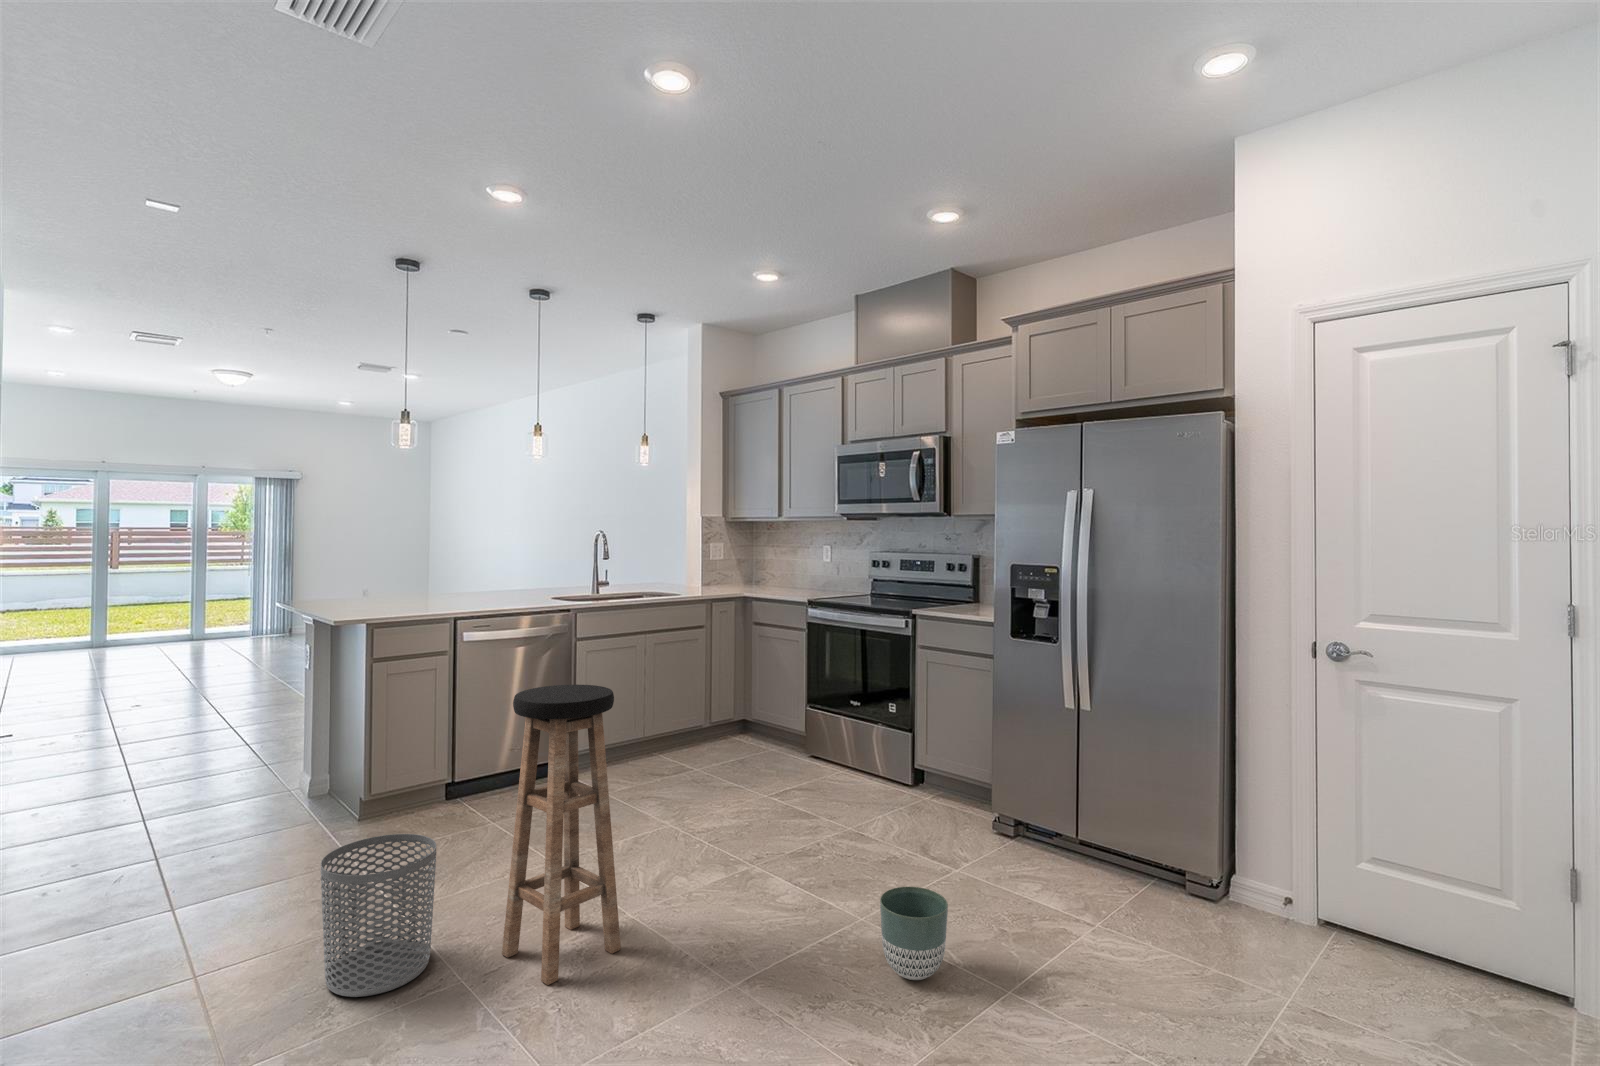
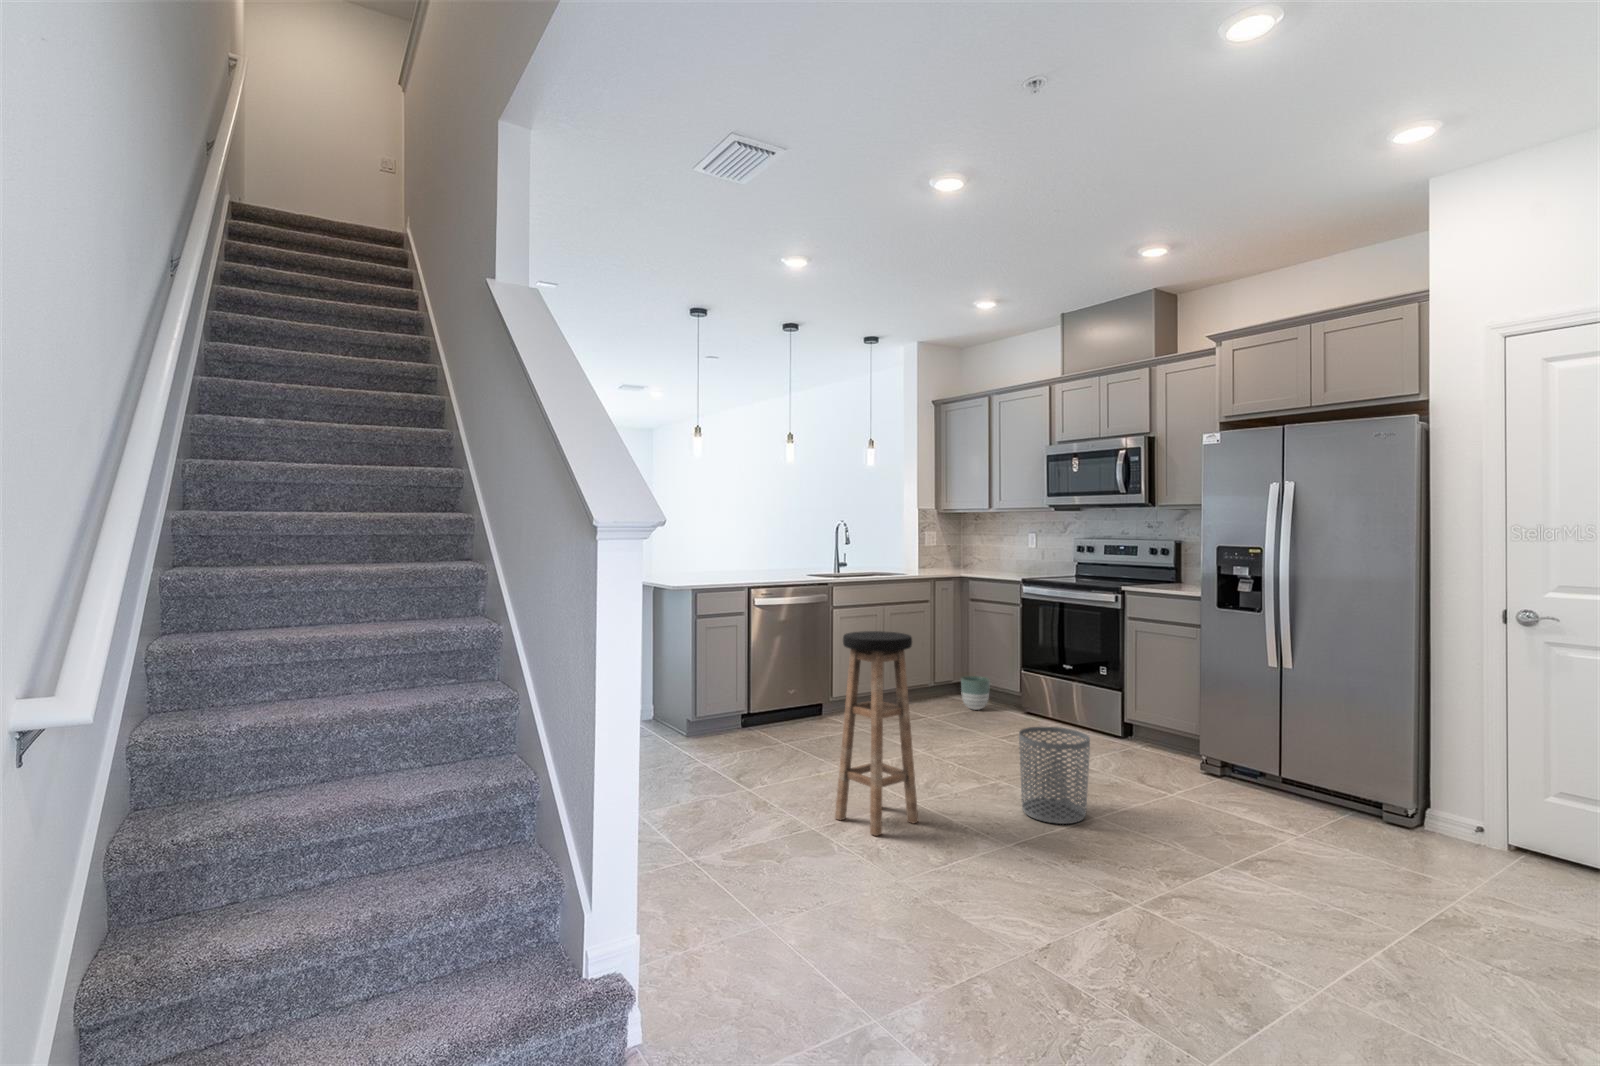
waste bin: present [321,834,436,997] -> present [1019,727,1090,824]
planter: present [880,887,948,980] -> present [961,676,990,710]

